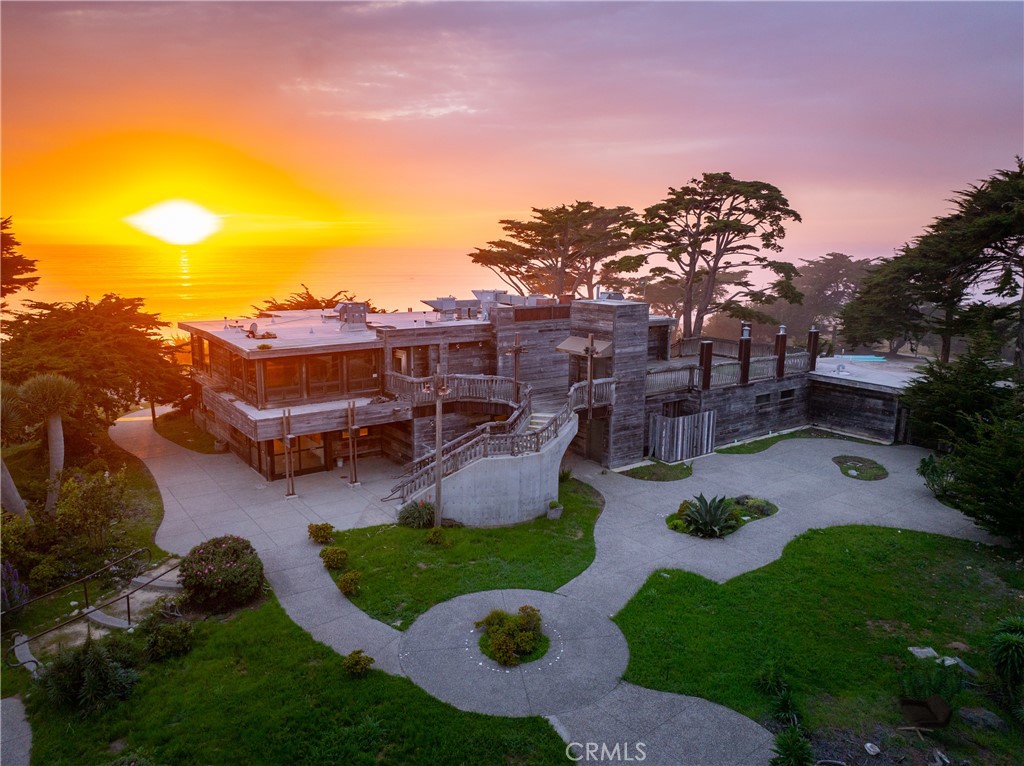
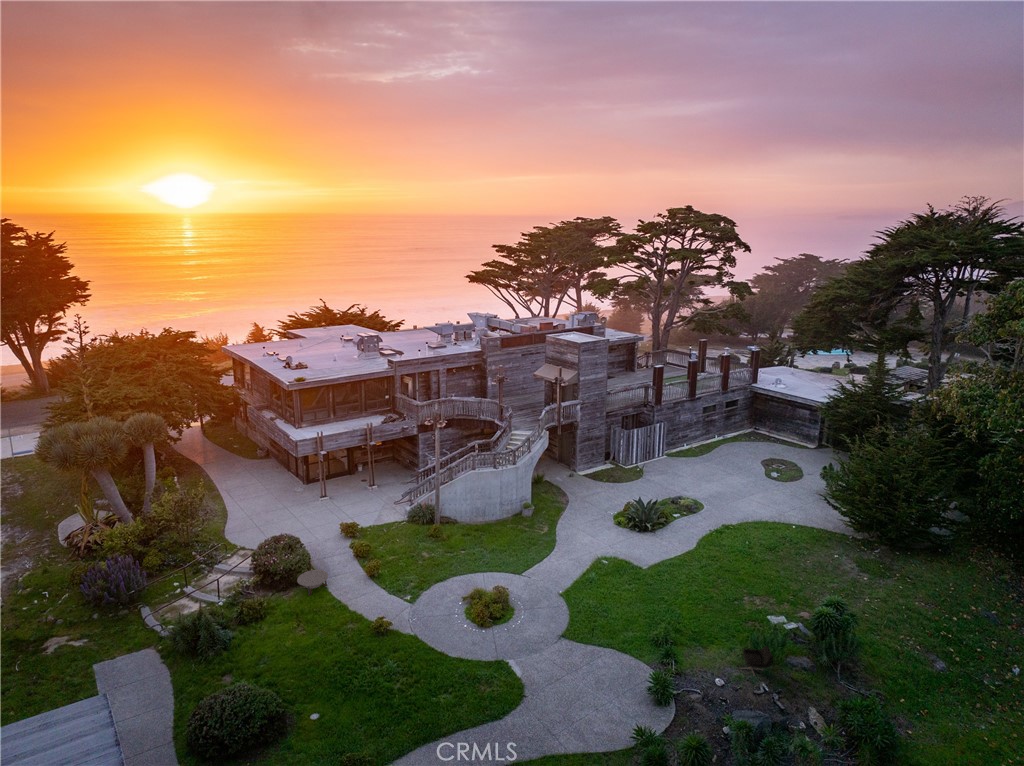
round table: none [242,584,287,620] -> present [297,570,328,596]

